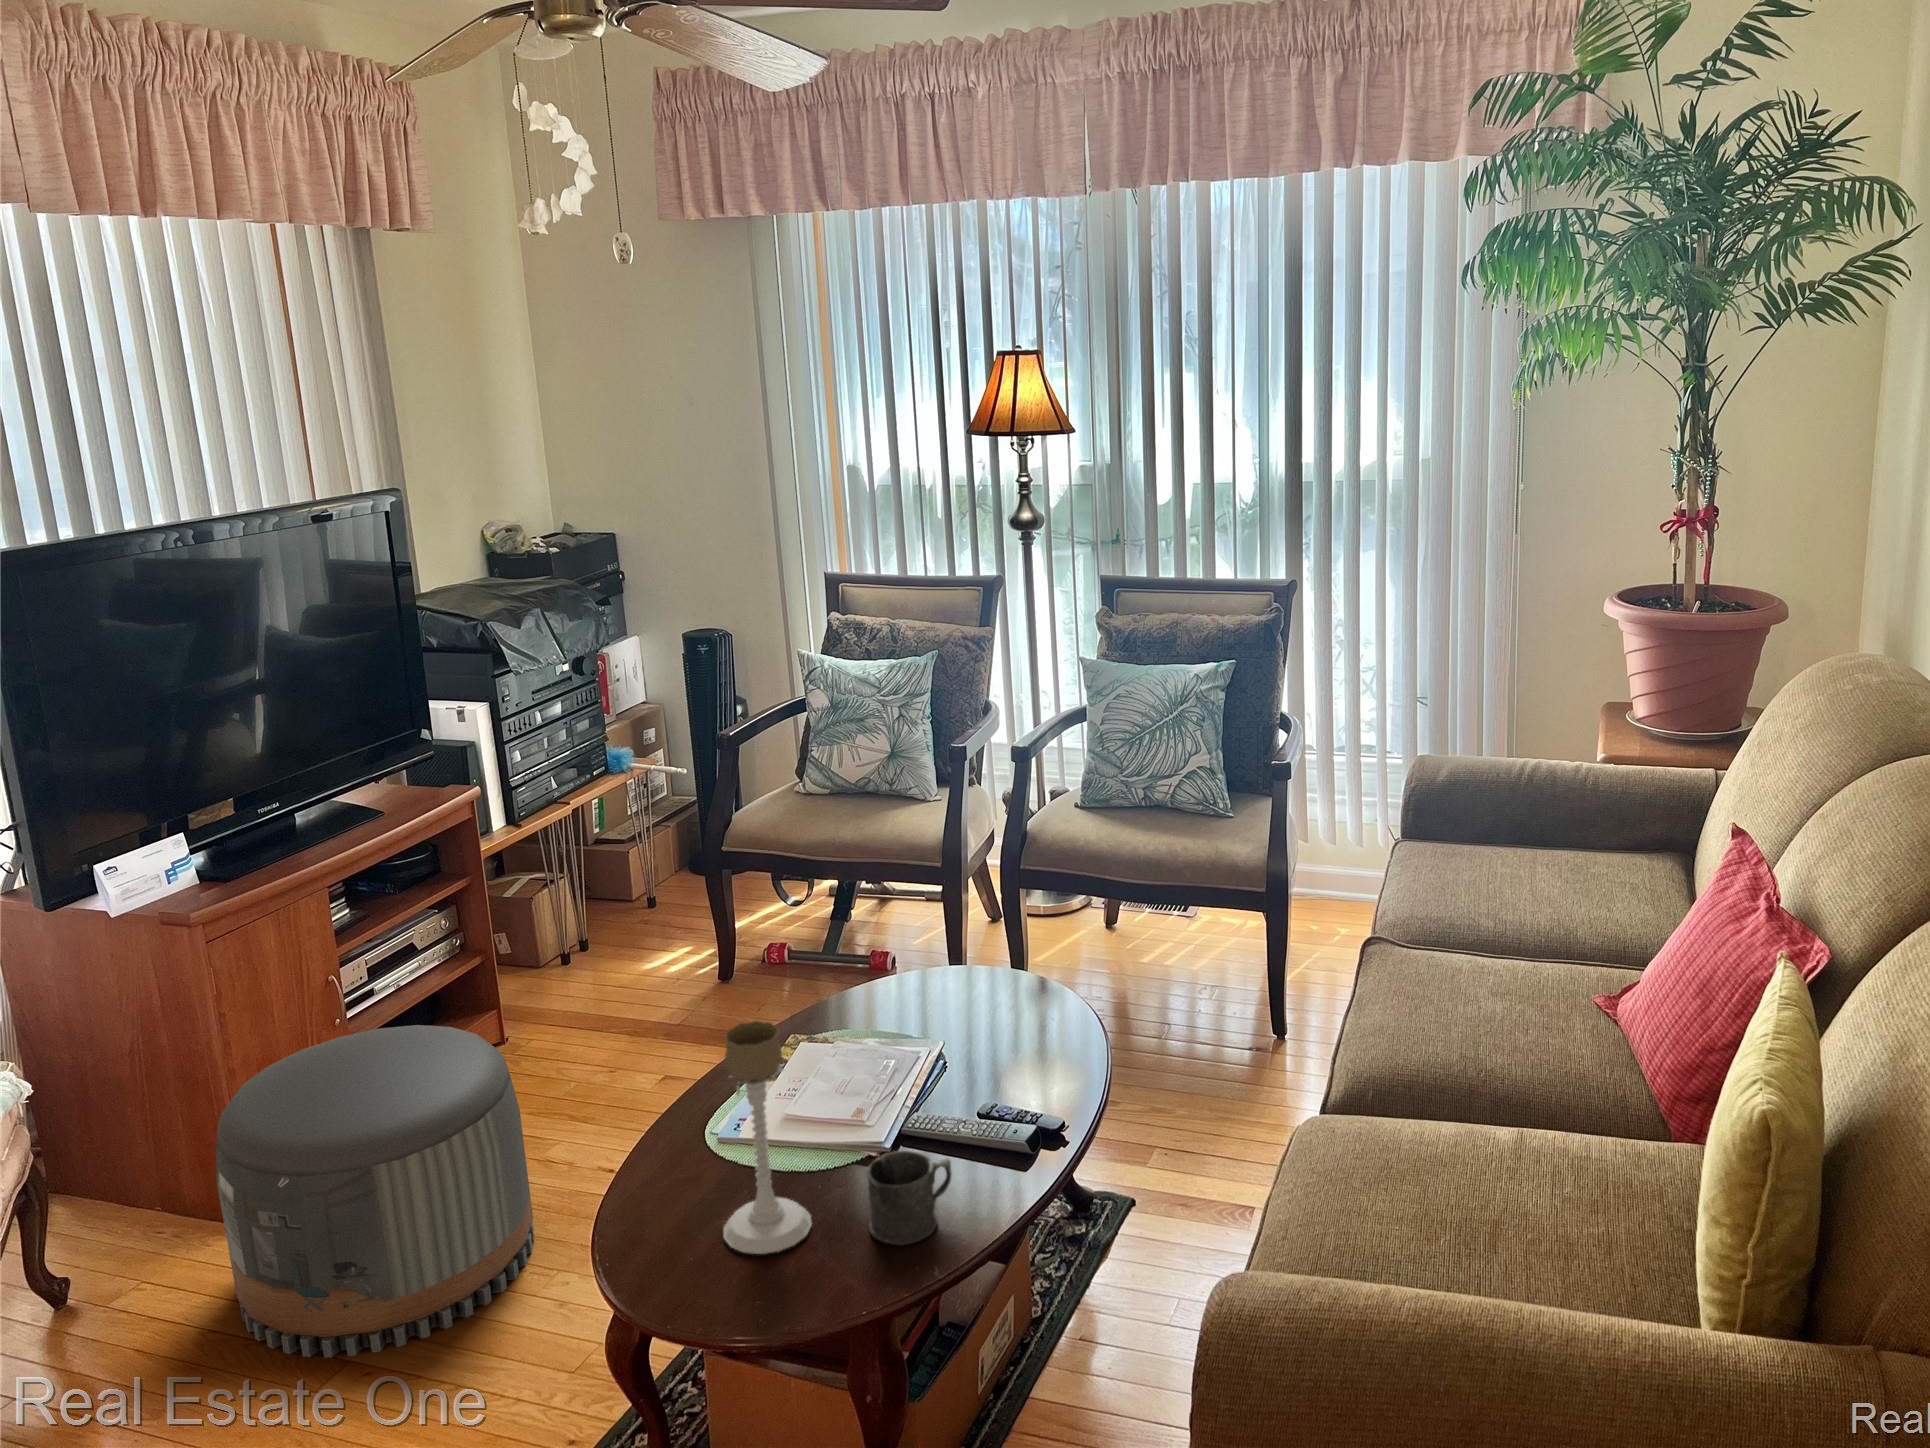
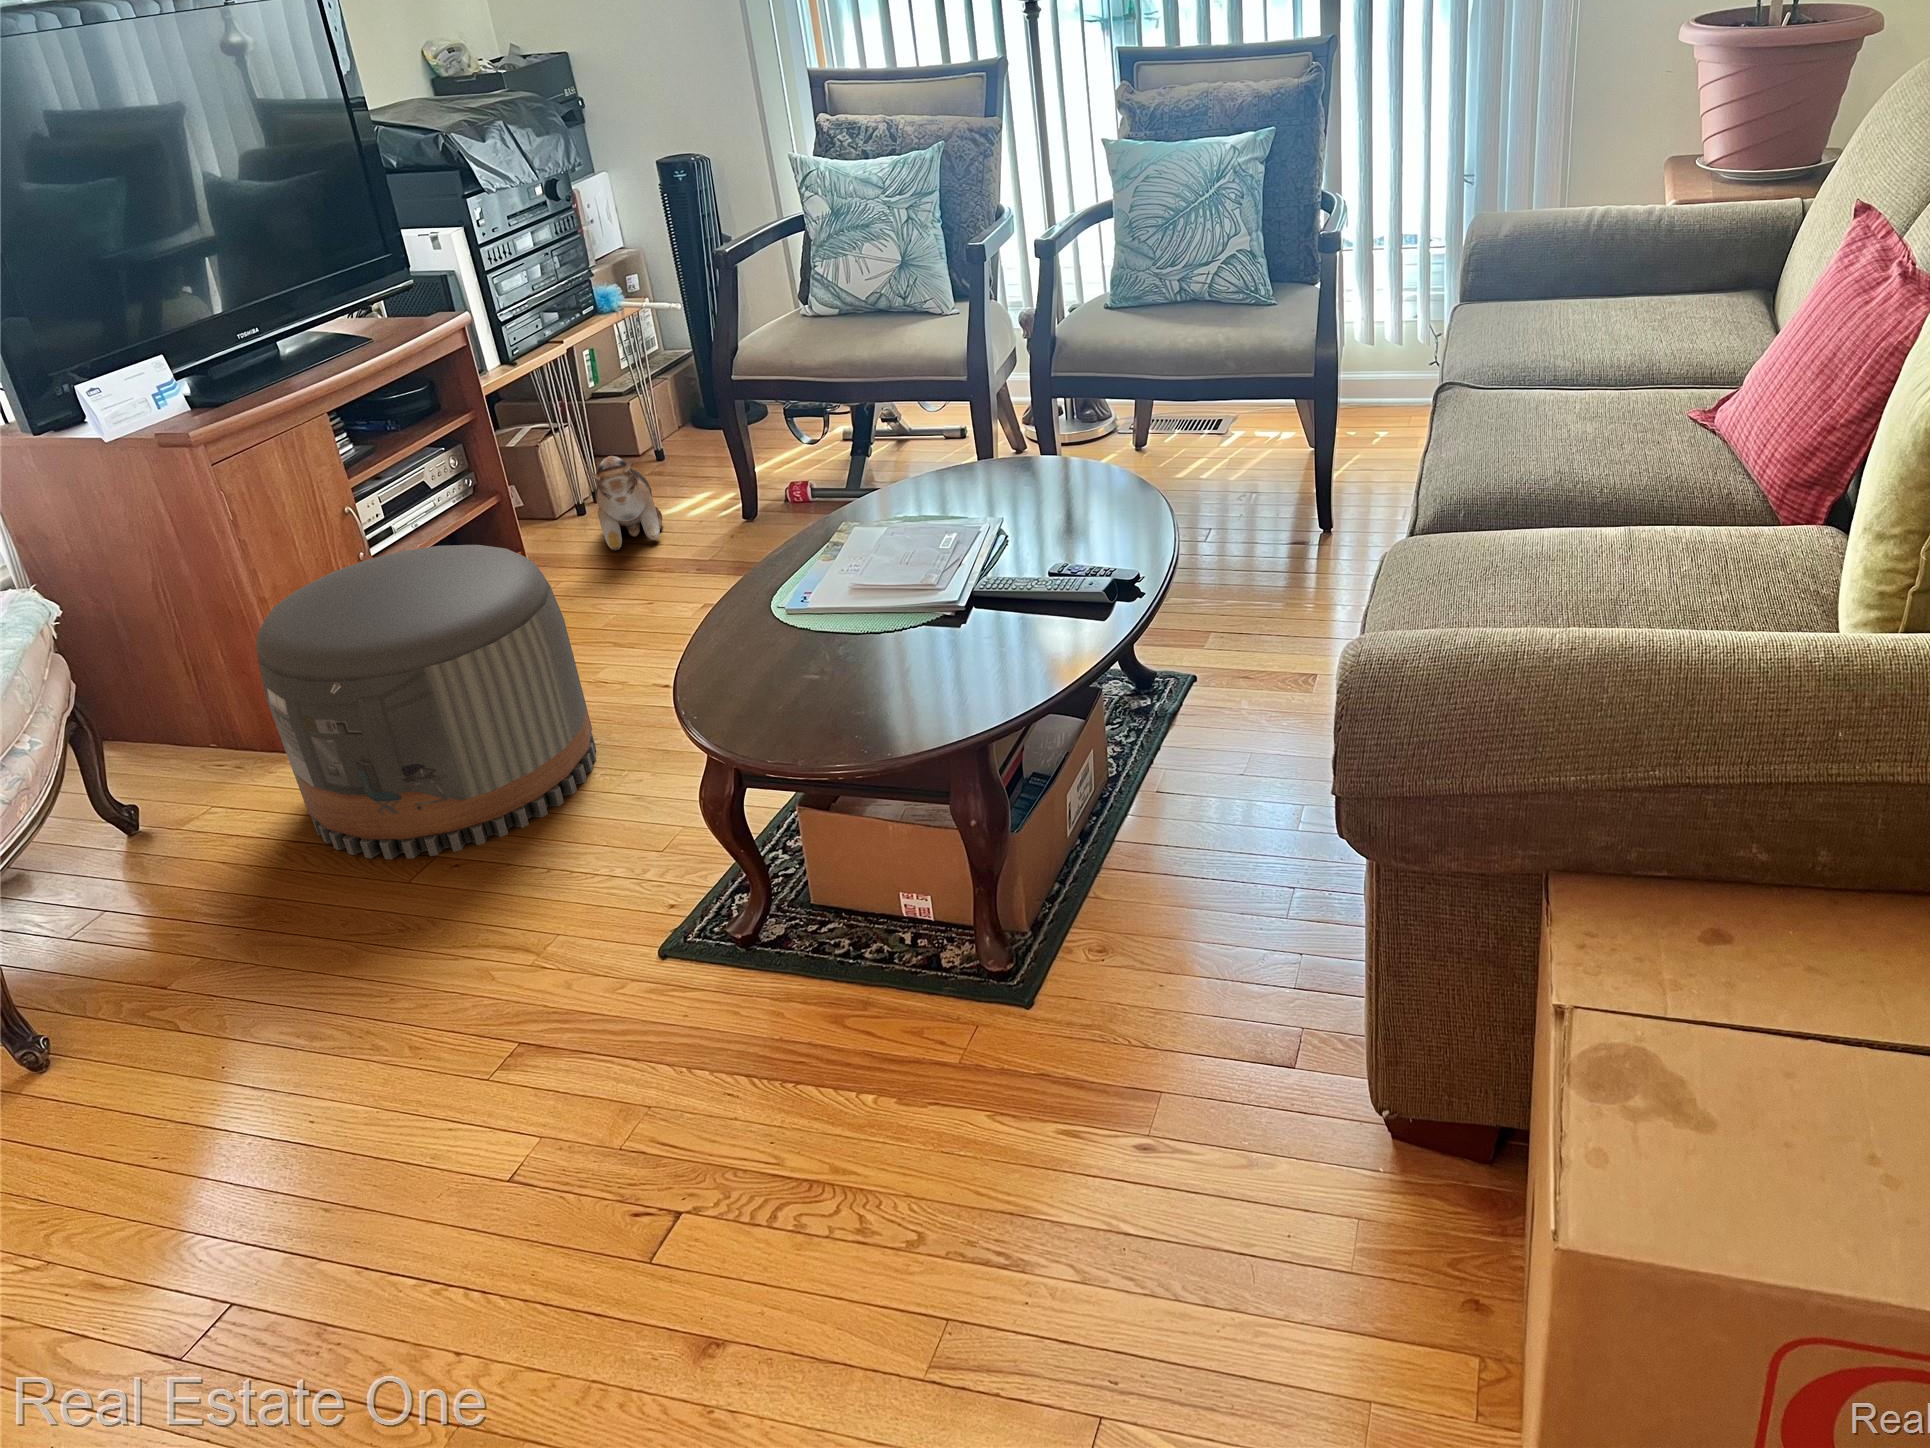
plush toy: none [573,917,643,1006] -> present [587,456,662,550]
candle holder: present [724,1021,812,1254] -> none [785,458,892,697]
mug: present [867,1151,952,1245] -> none [945,590,1033,680]

